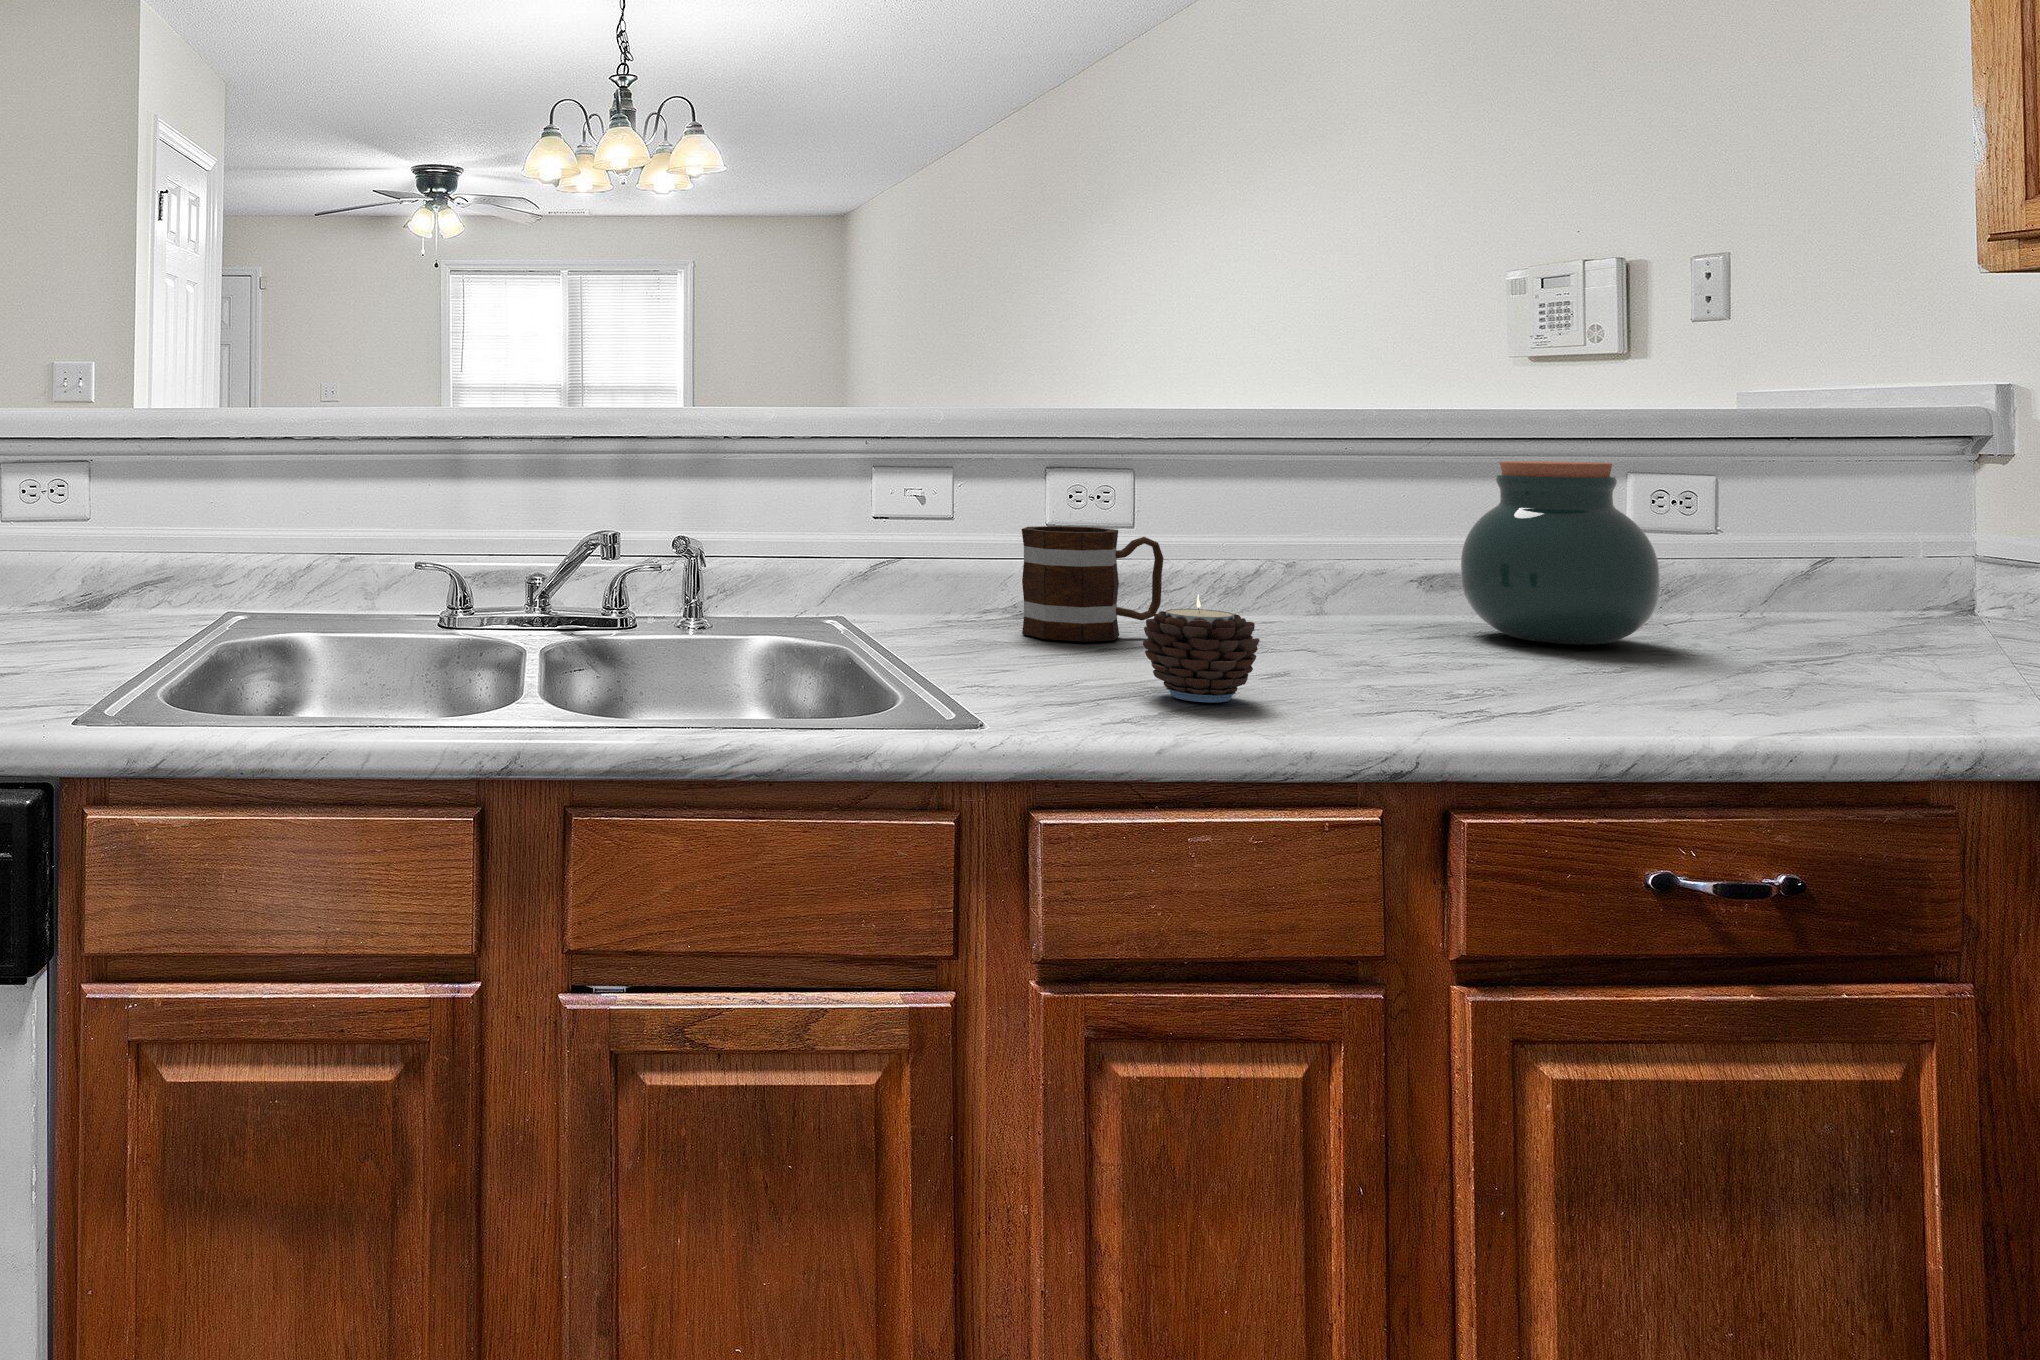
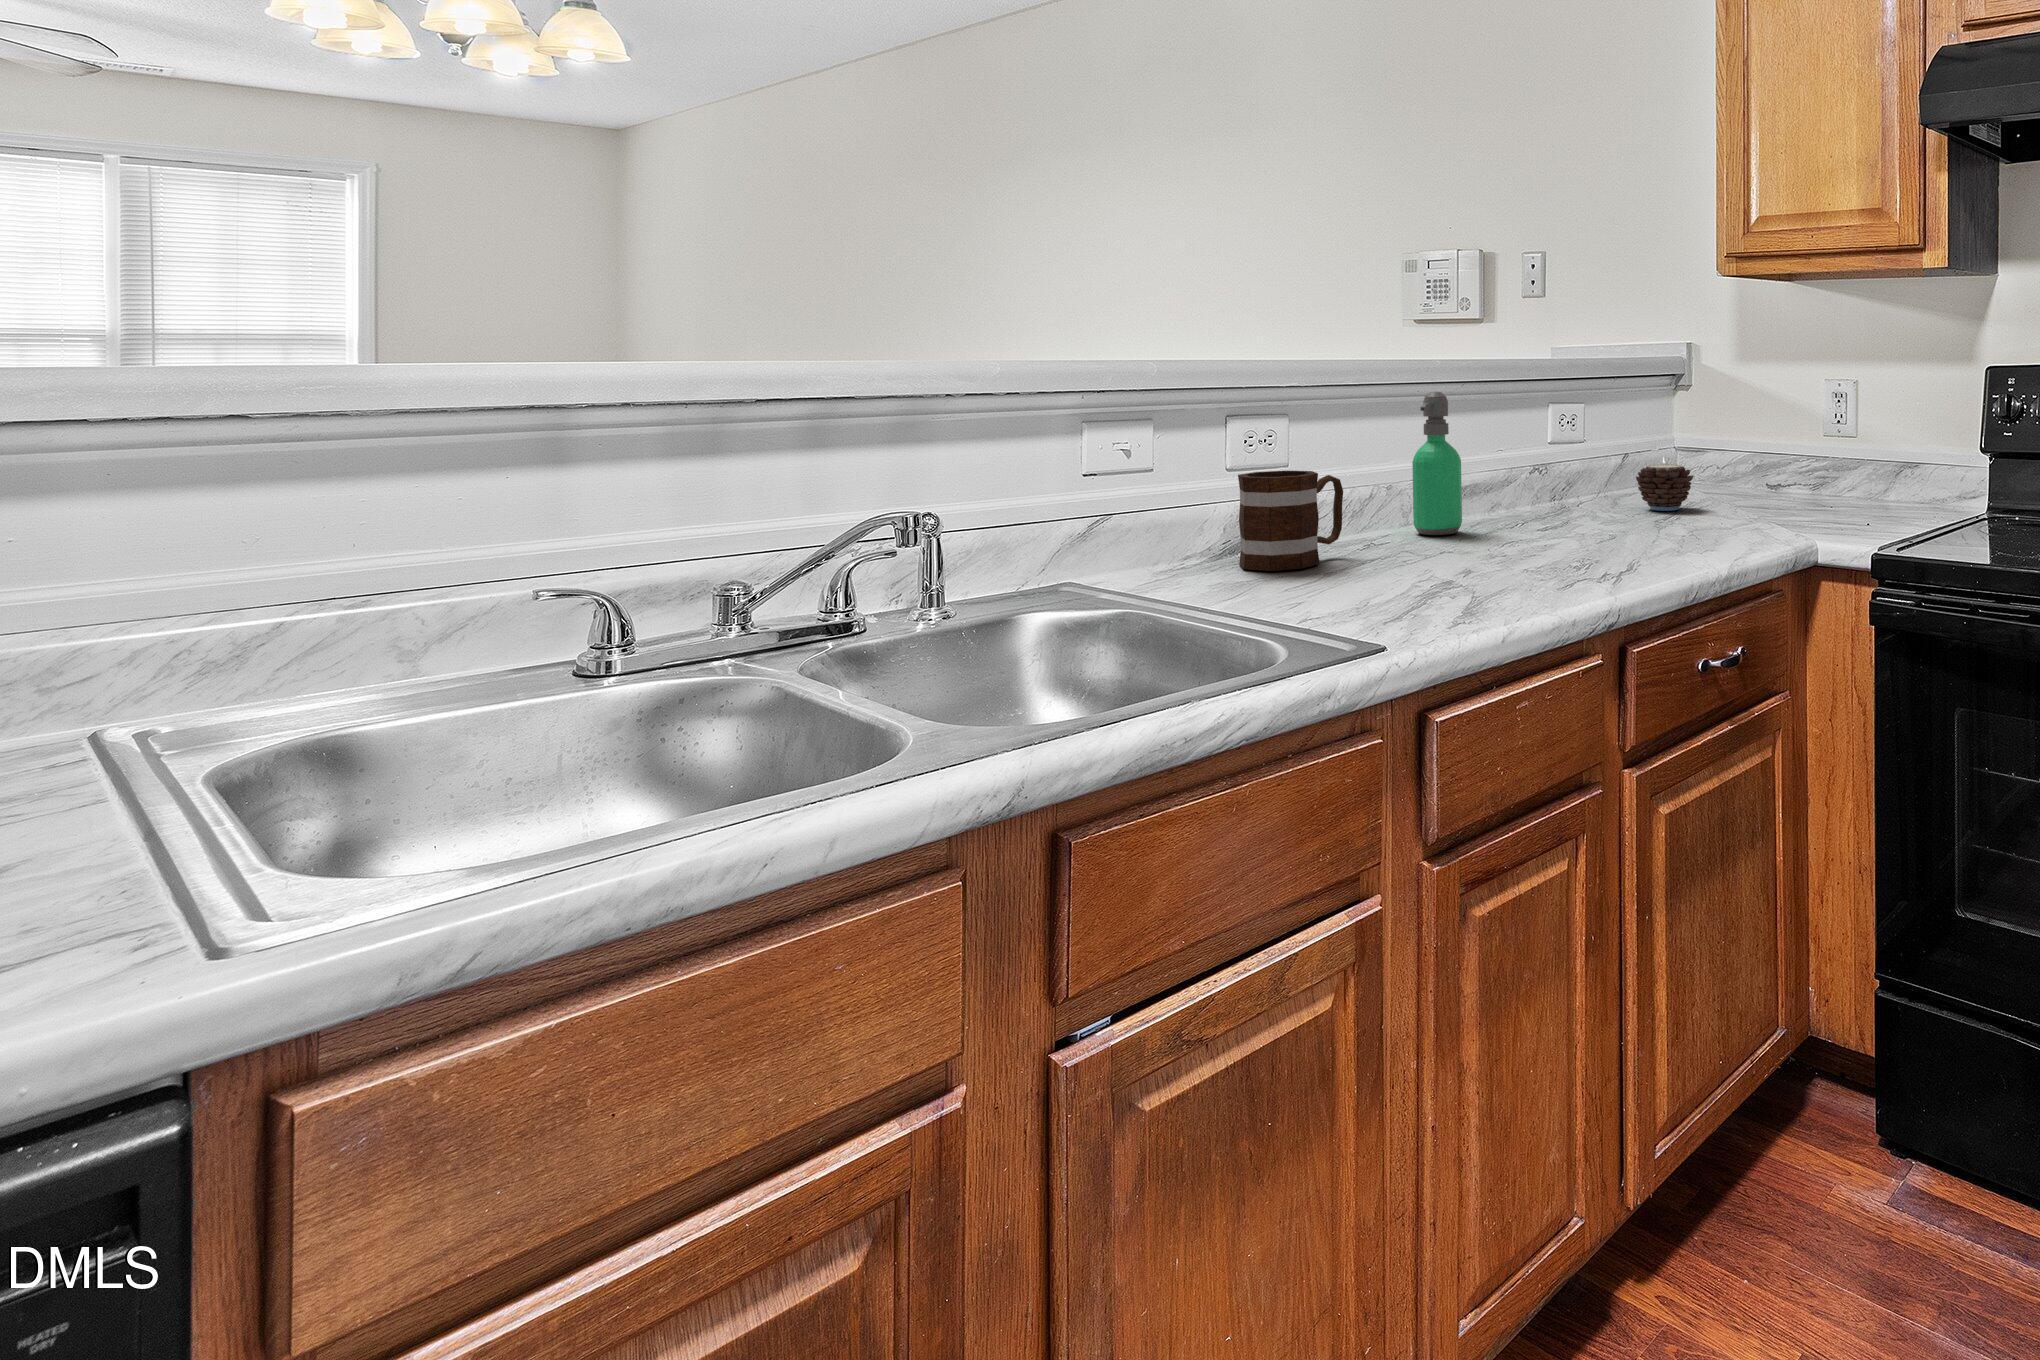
soap dispenser: none [1308,442,1385,635] -> present [1412,392,1462,535]
jar: present [1461,461,1660,645] -> none [1493,400,1604,524]
candle: present [1143,594,1260,703] -> present [1636,458,1693,511]

